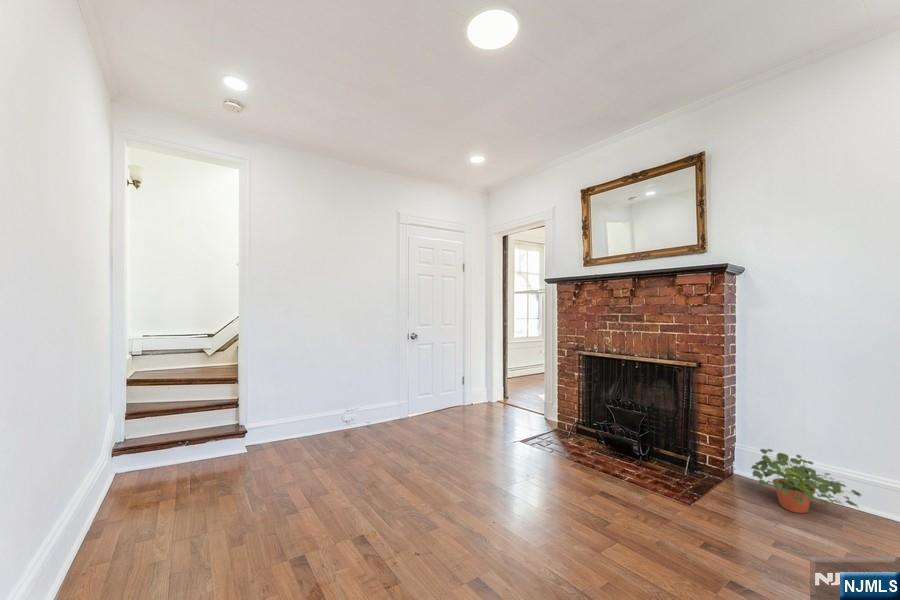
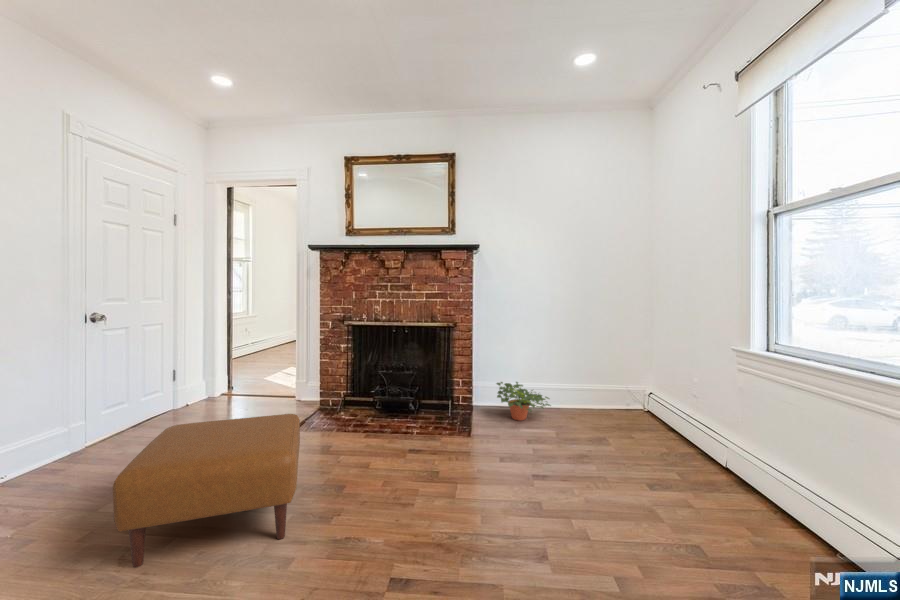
ottoman: none [359,416,490,520] -> present [113,414,300,567]

